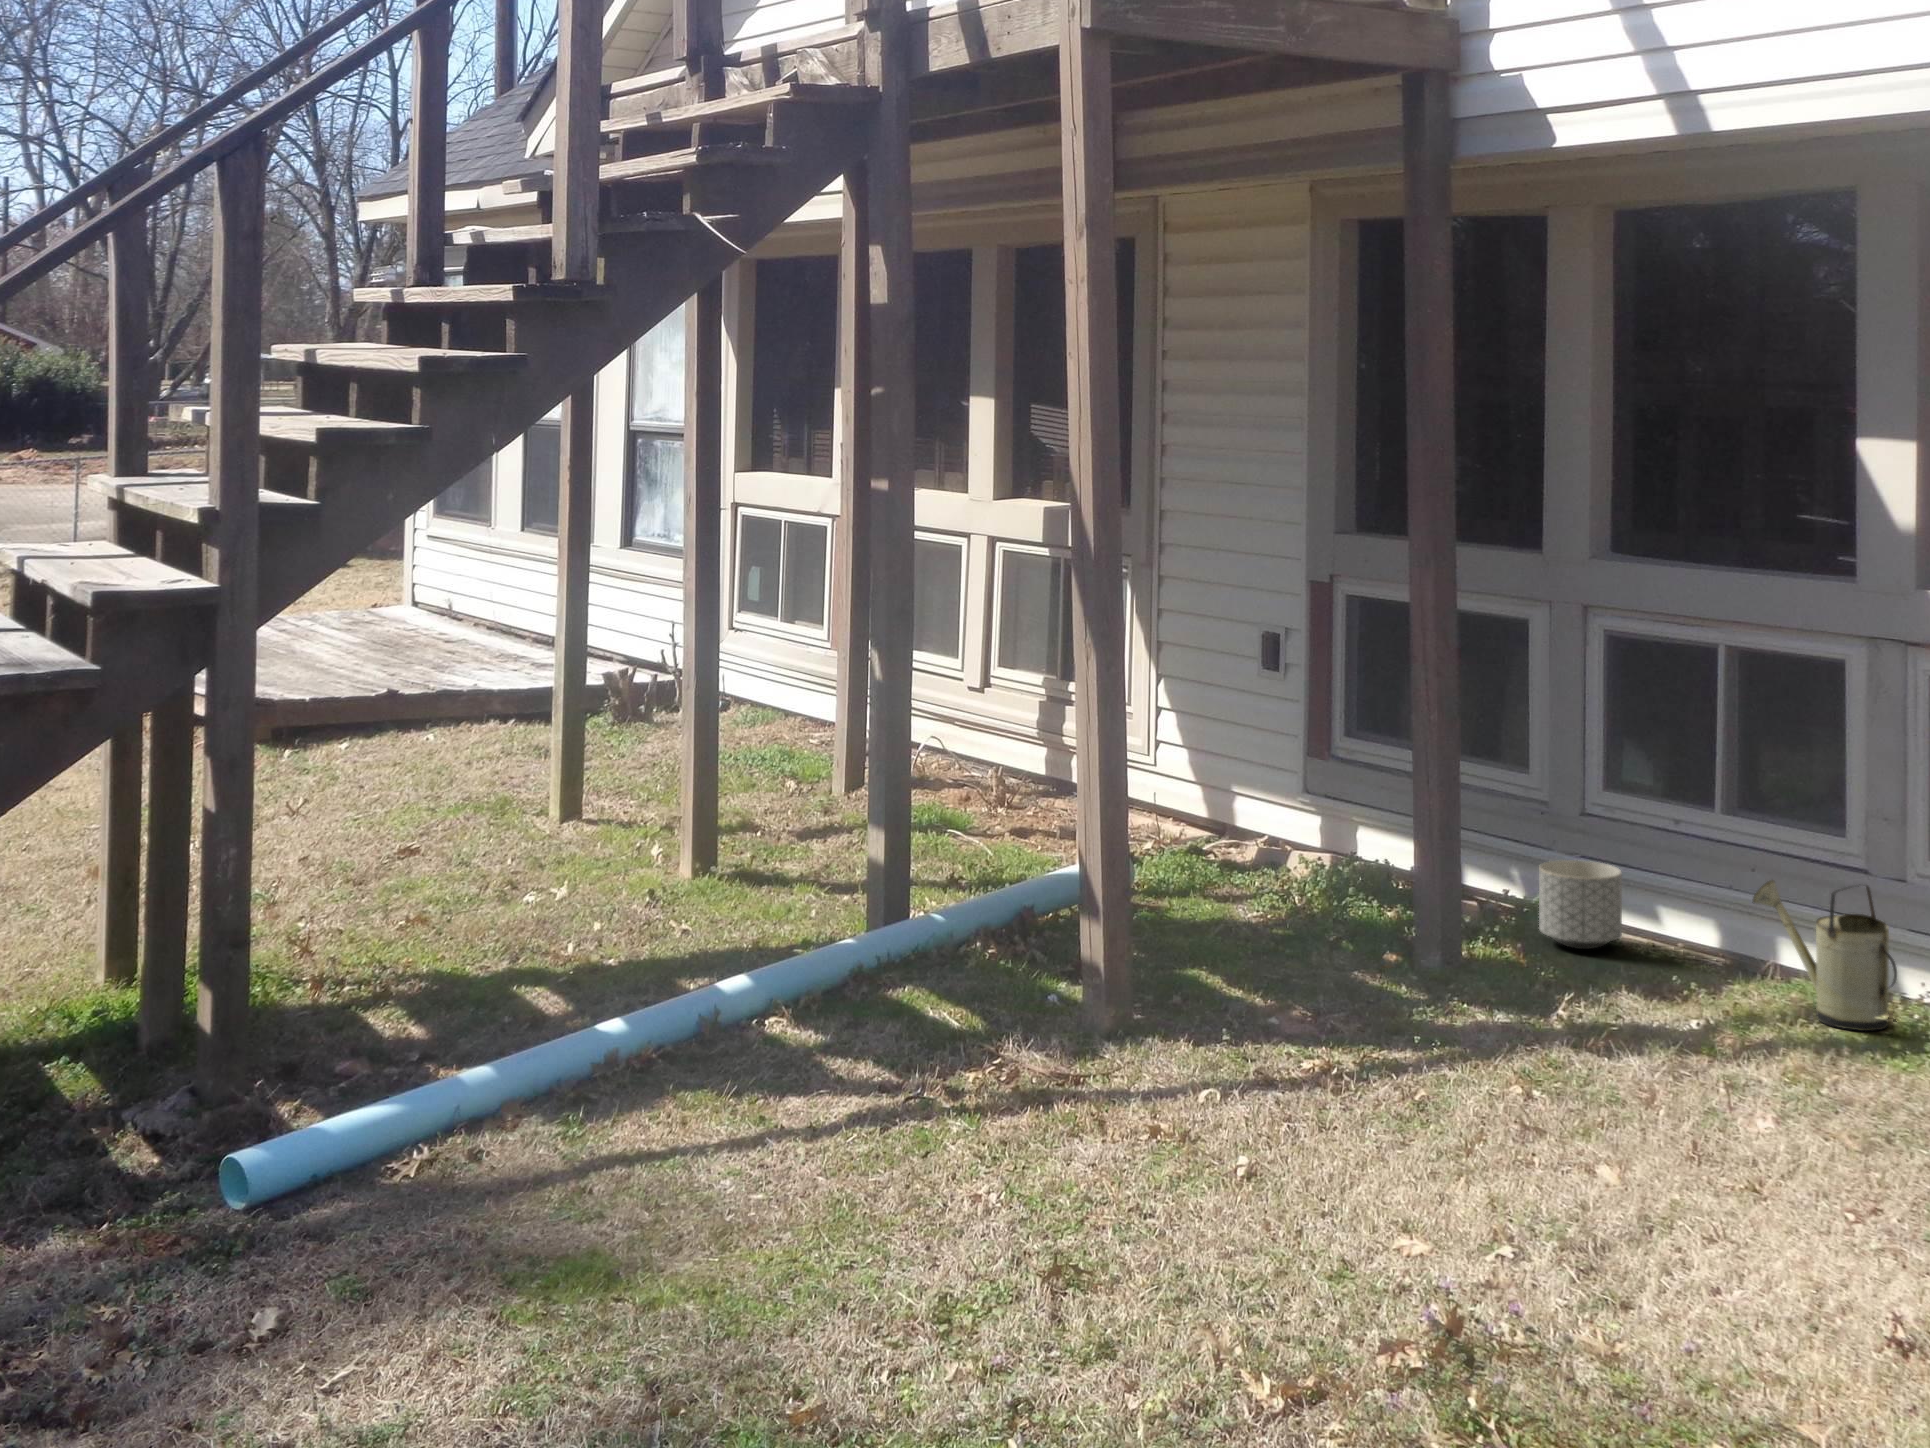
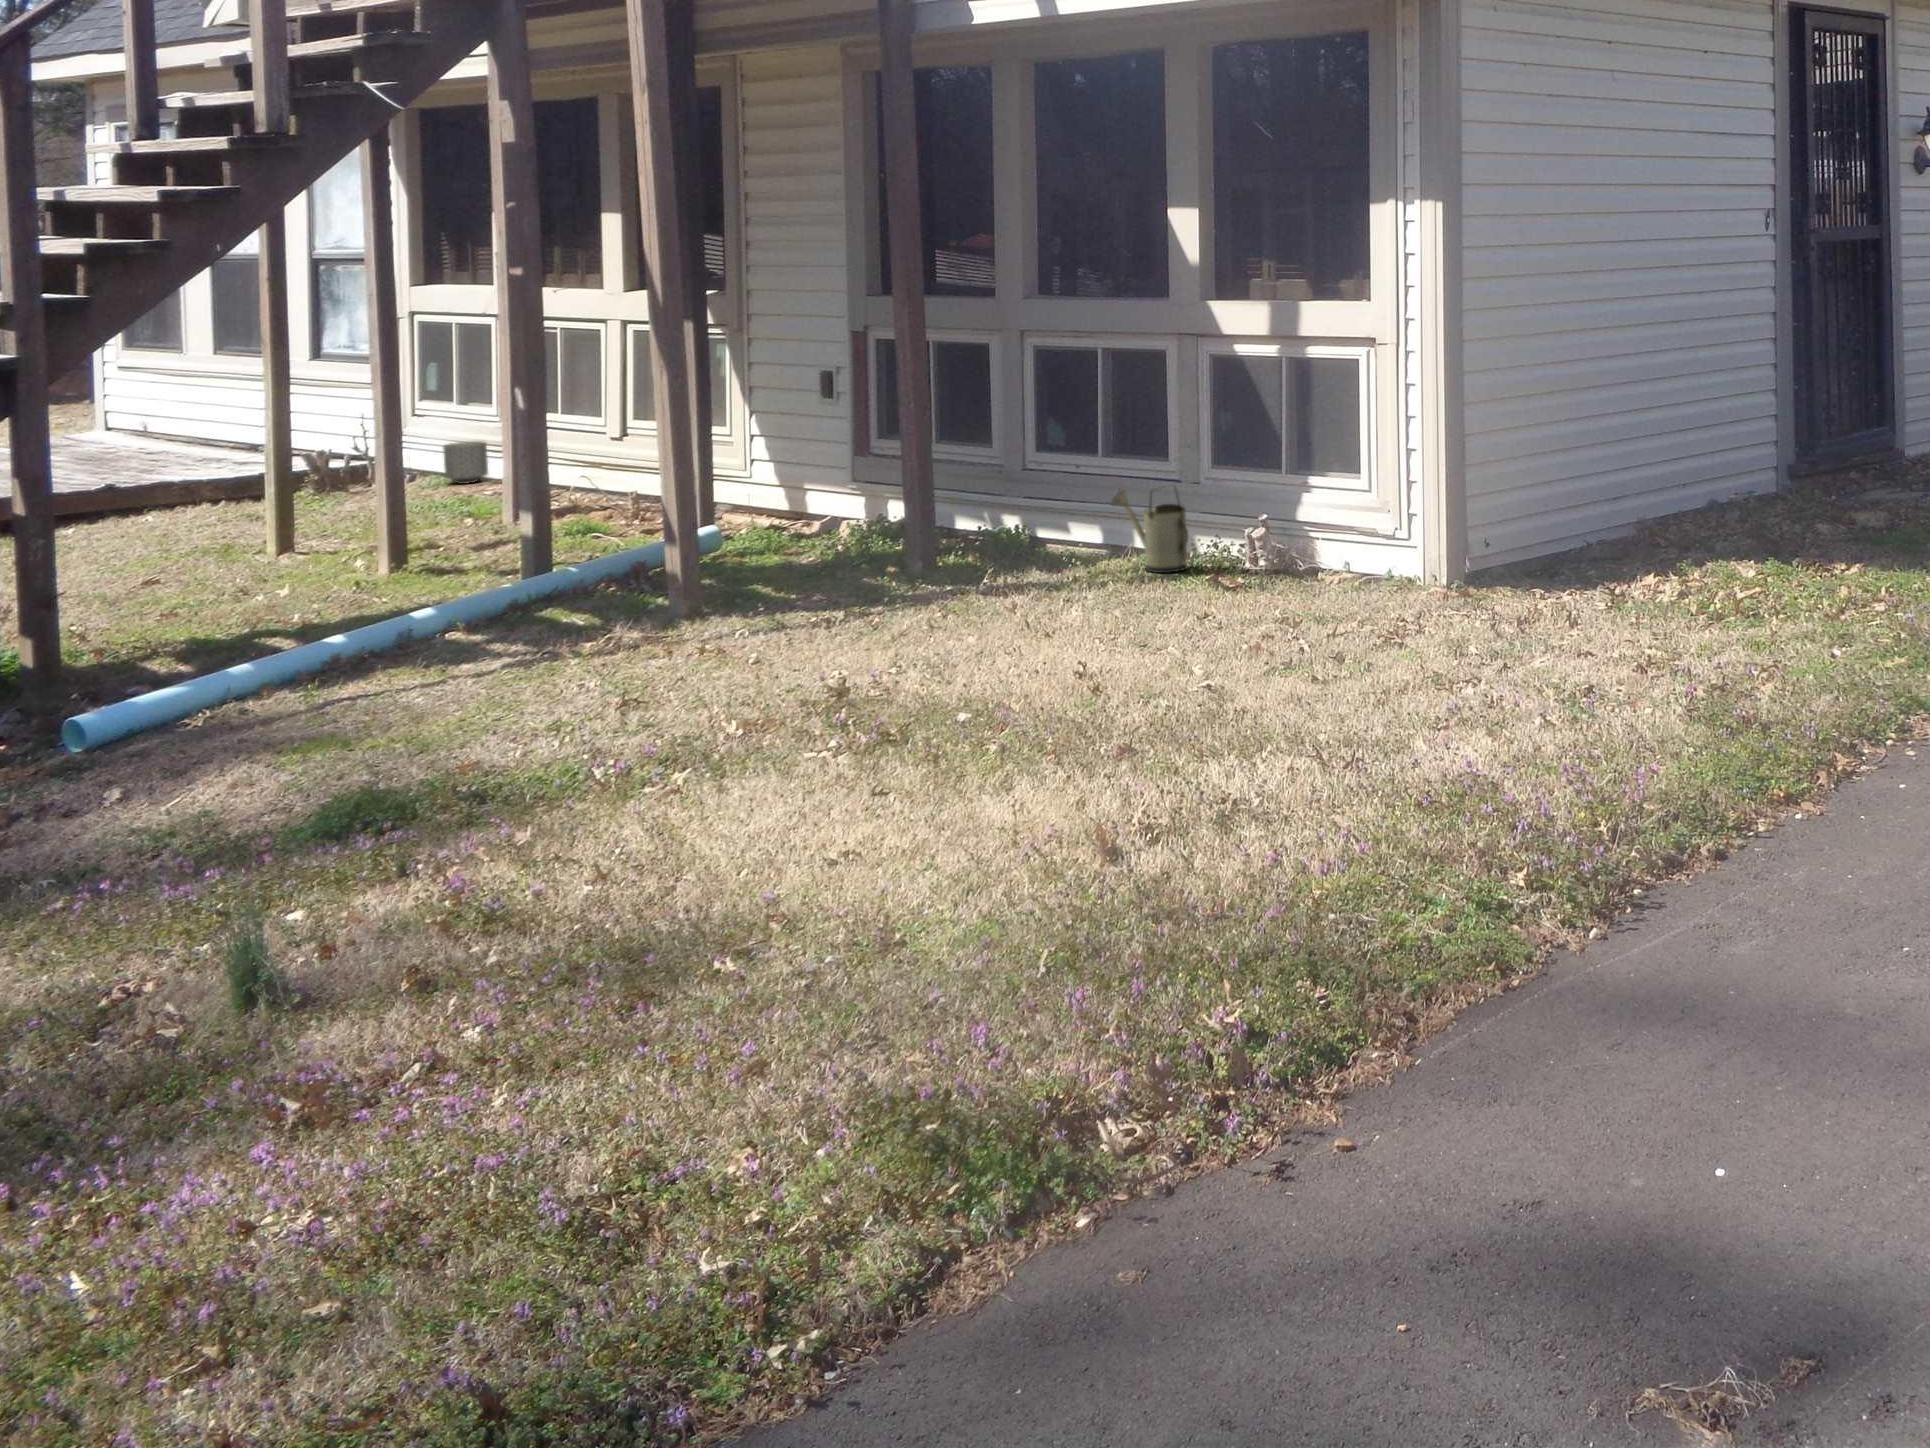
planter: present [1539,860,1622,949] -> present [443,441,488,484]

